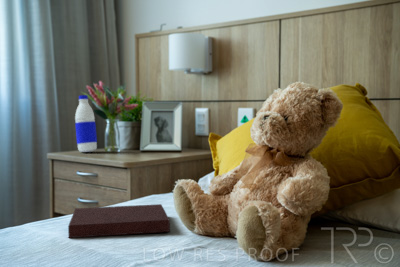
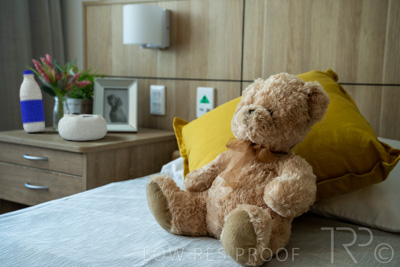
decorative bowl: none [107,131,152,158] -> present [58,111,107,141]
notebook: present [68,204,170,238] -> none [29,198,143,246]

